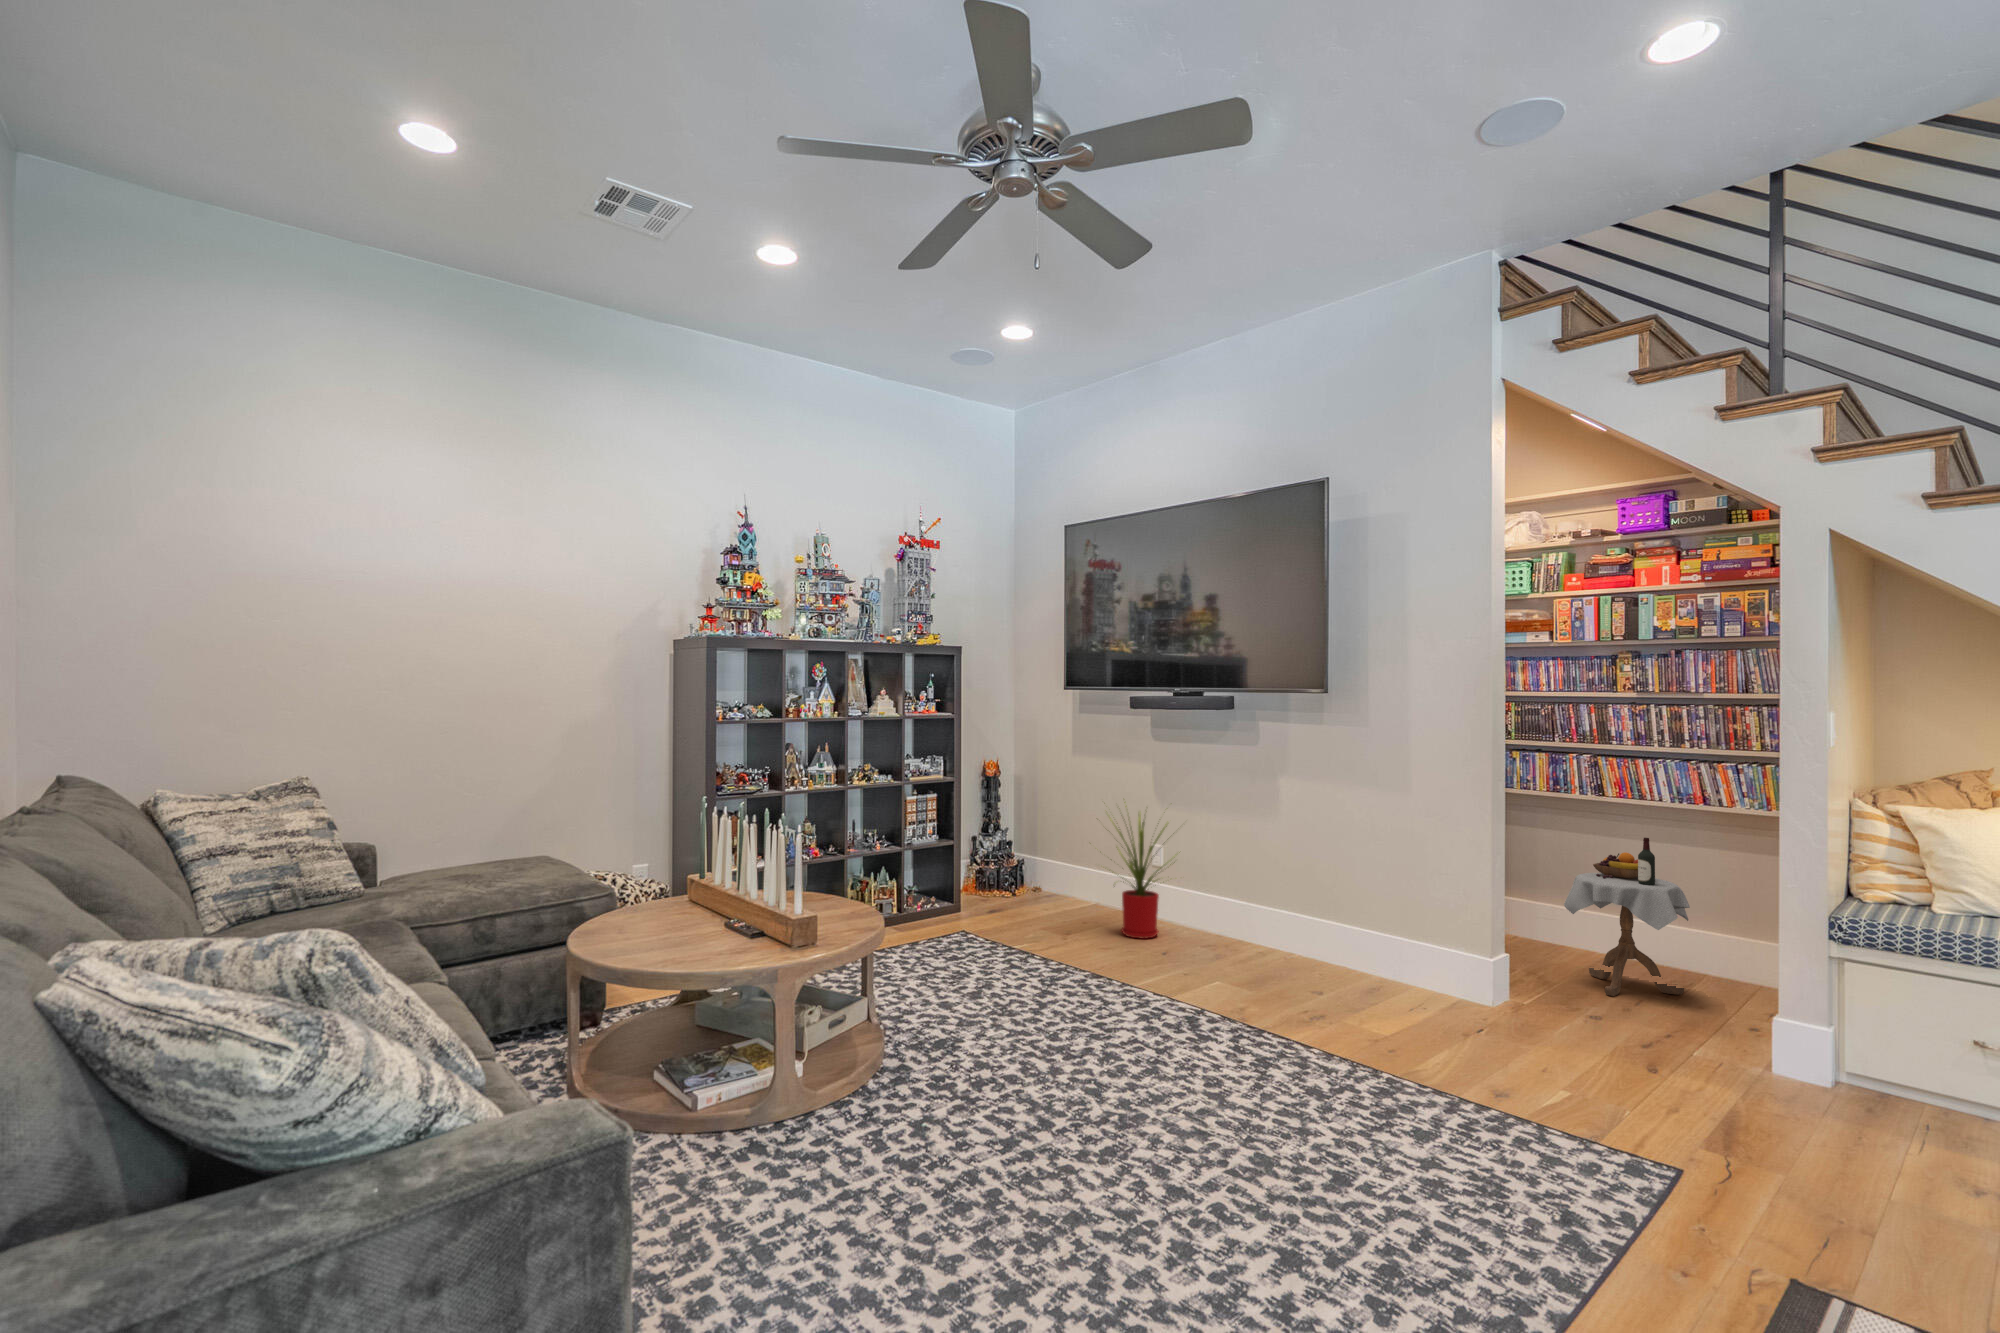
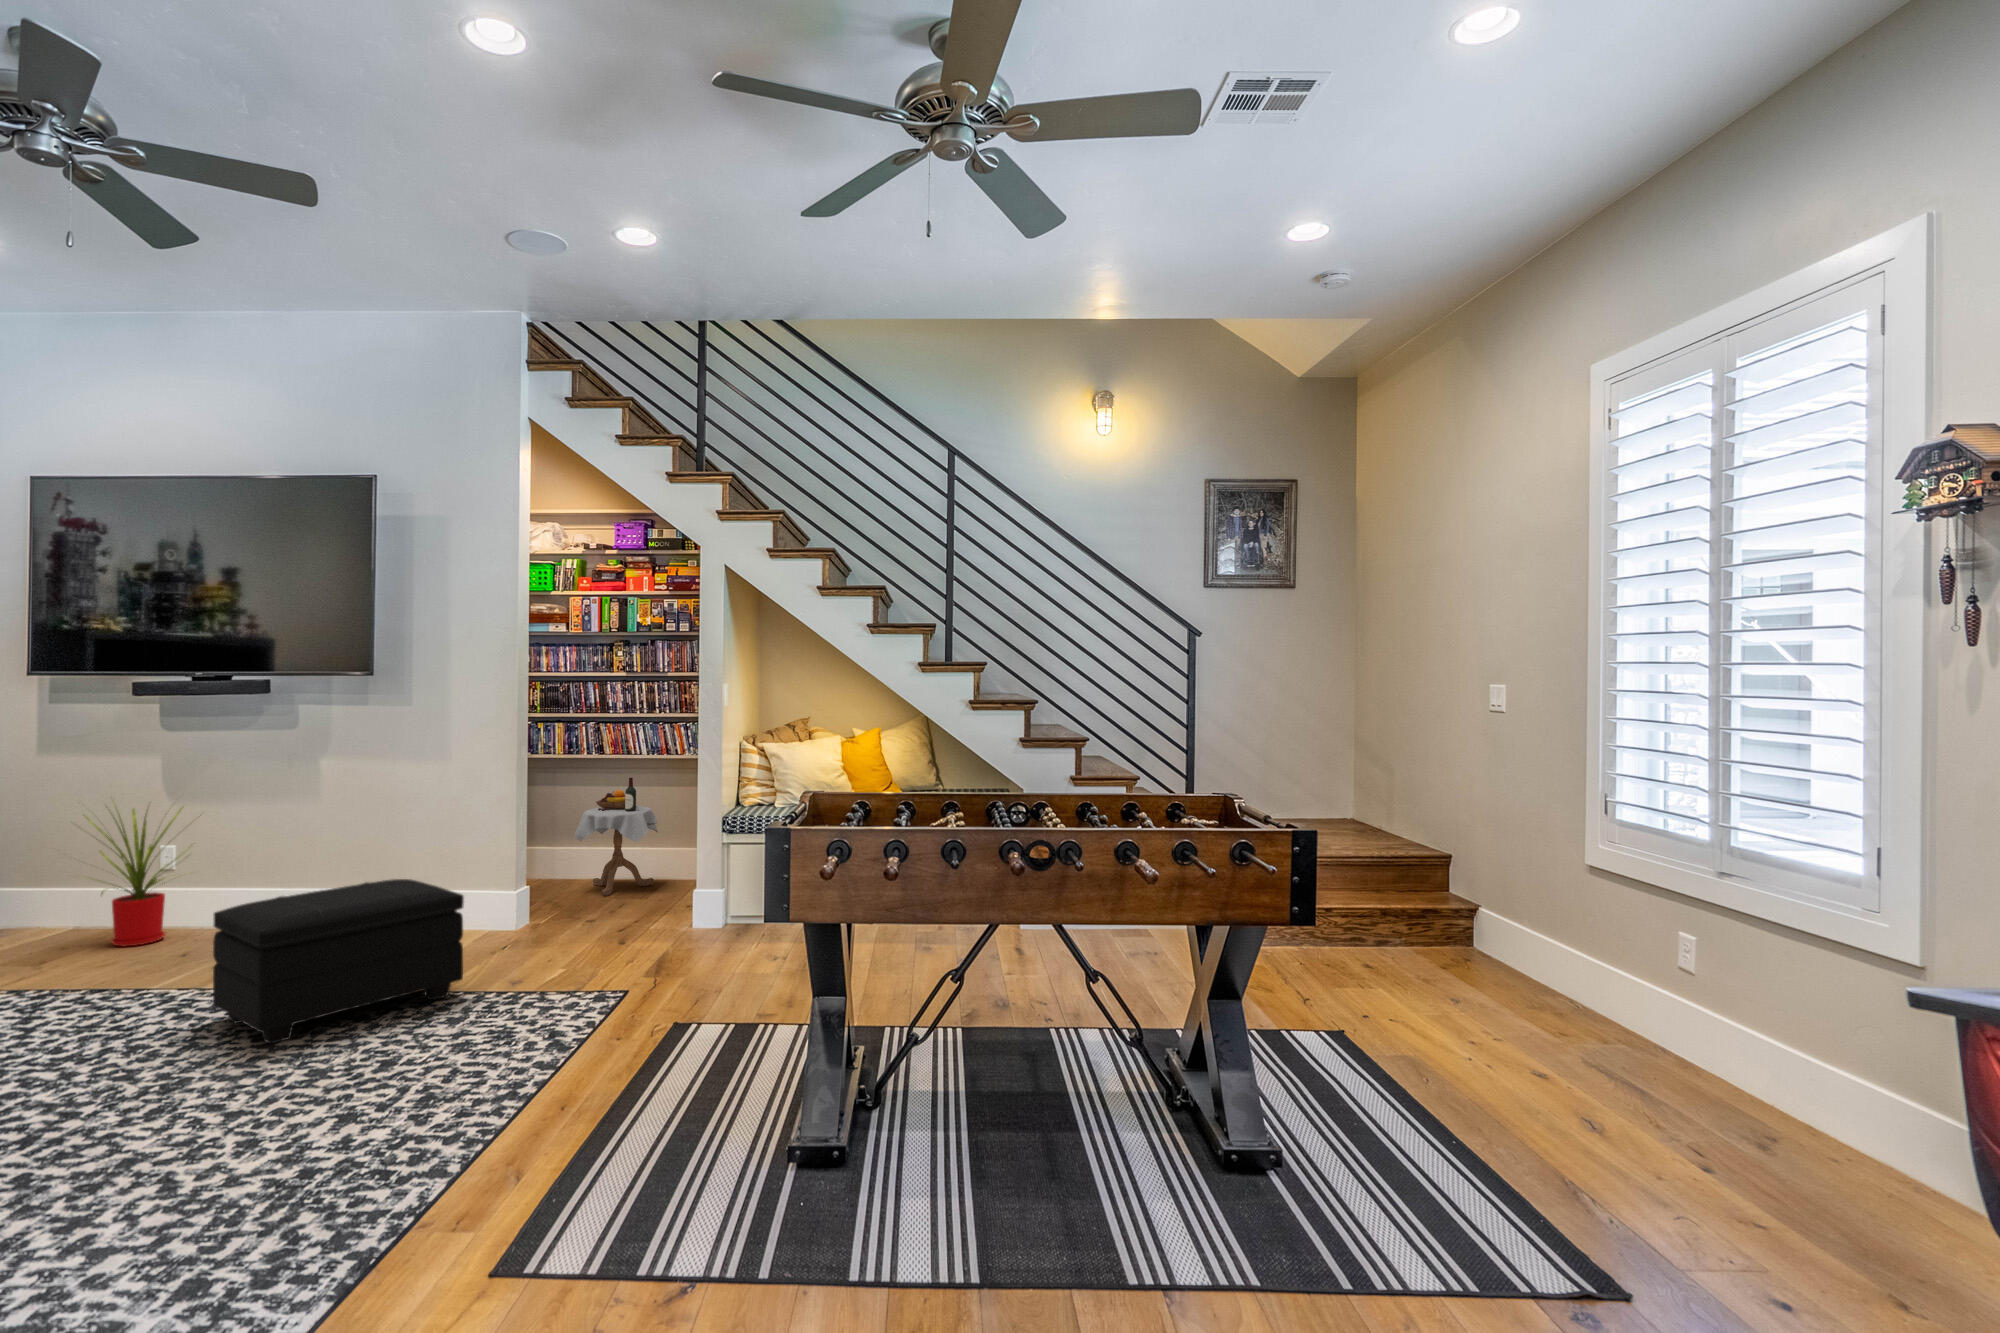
footstool: none [1178,923,1431,1094] -> present [213,879,464,1043]

